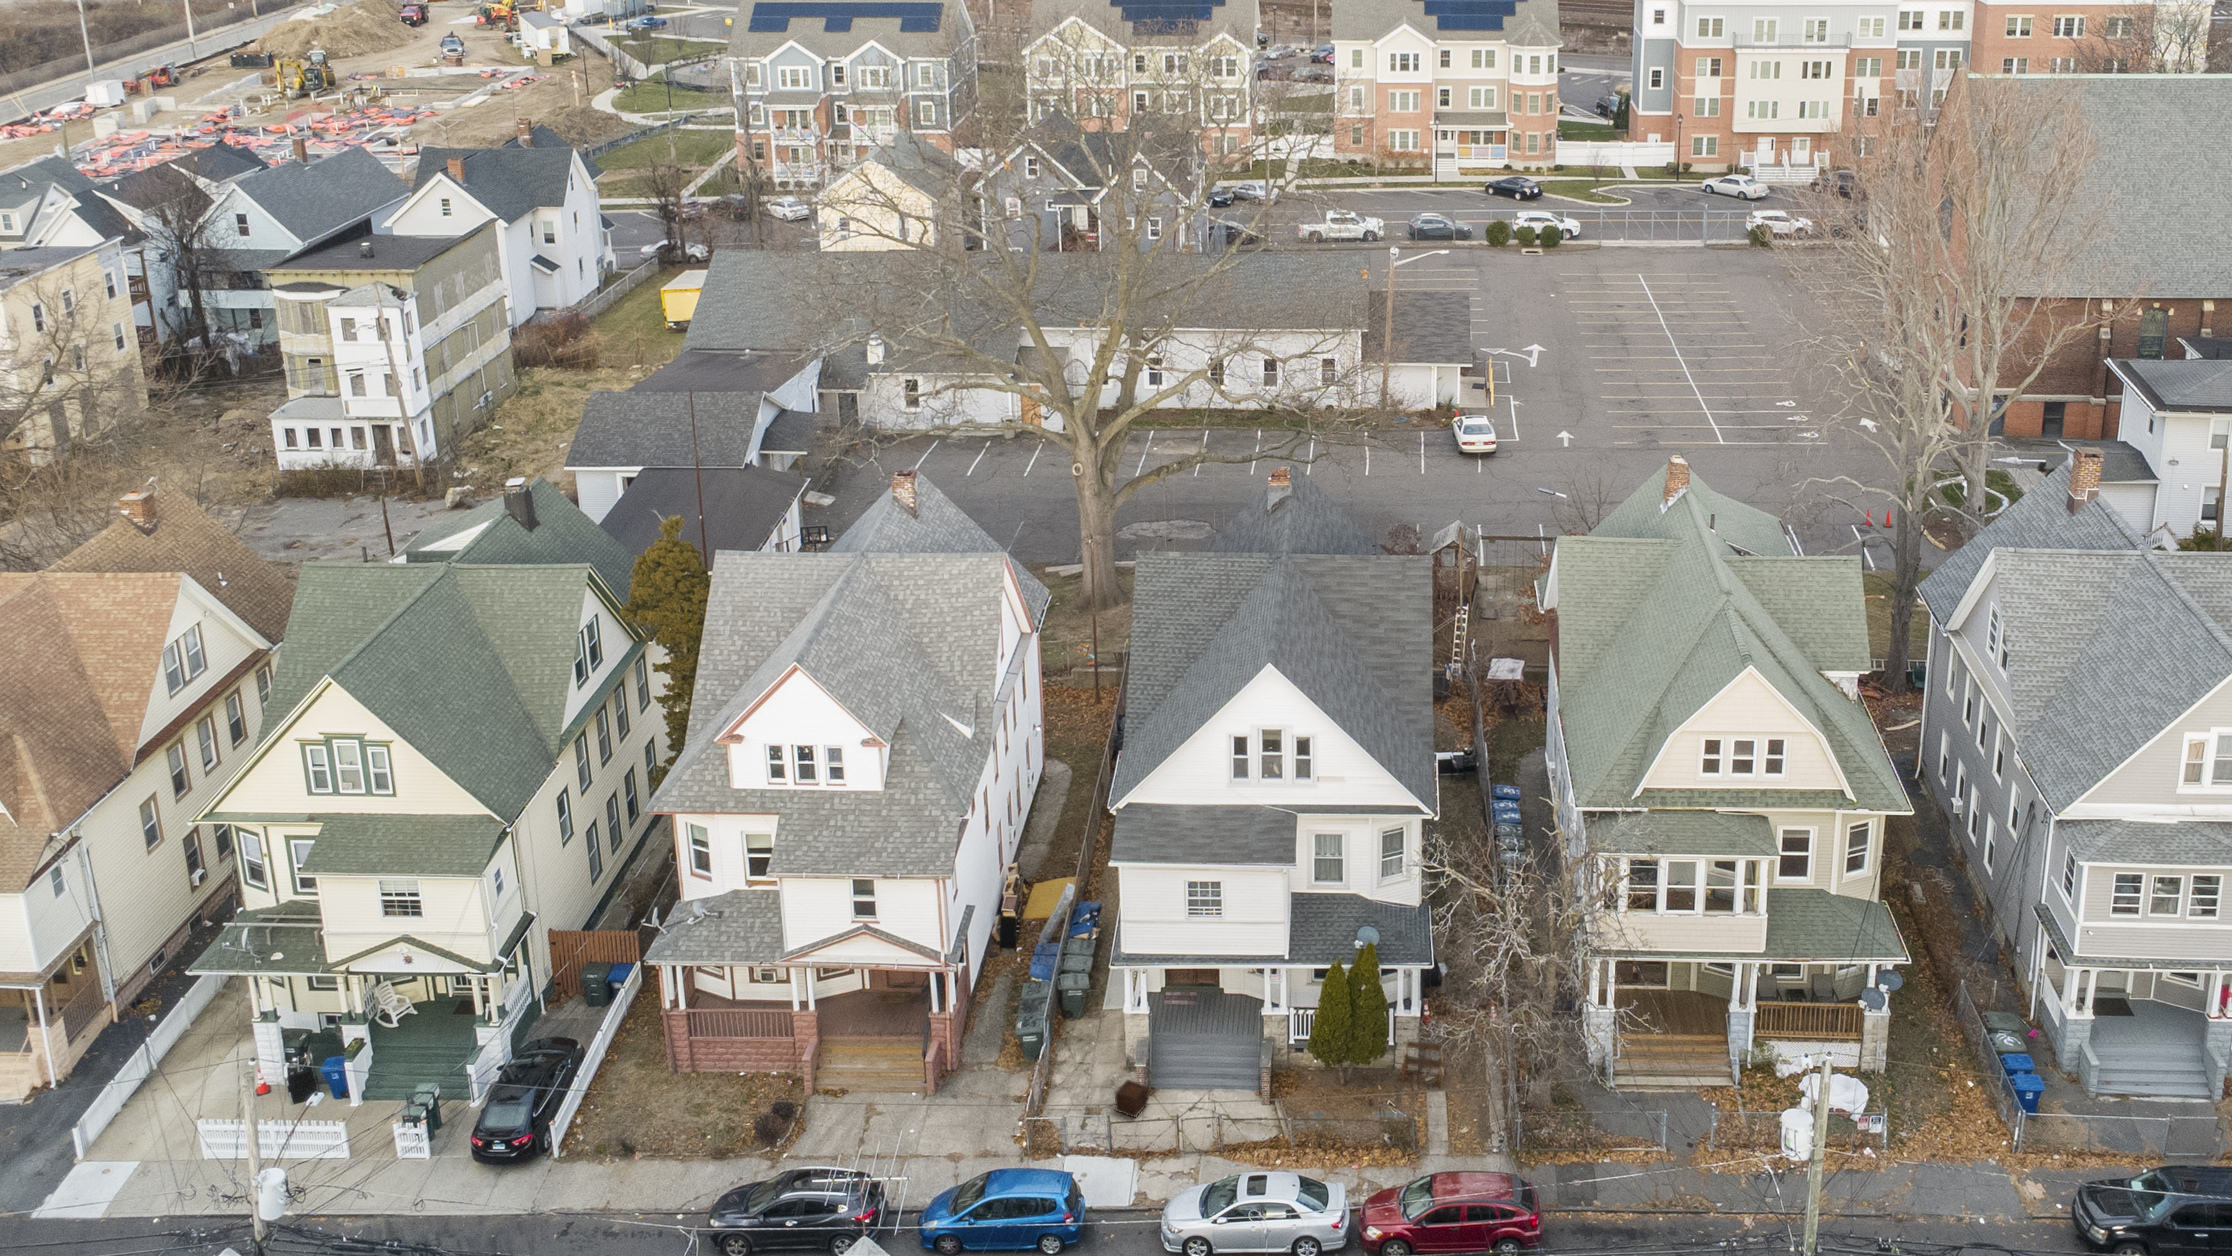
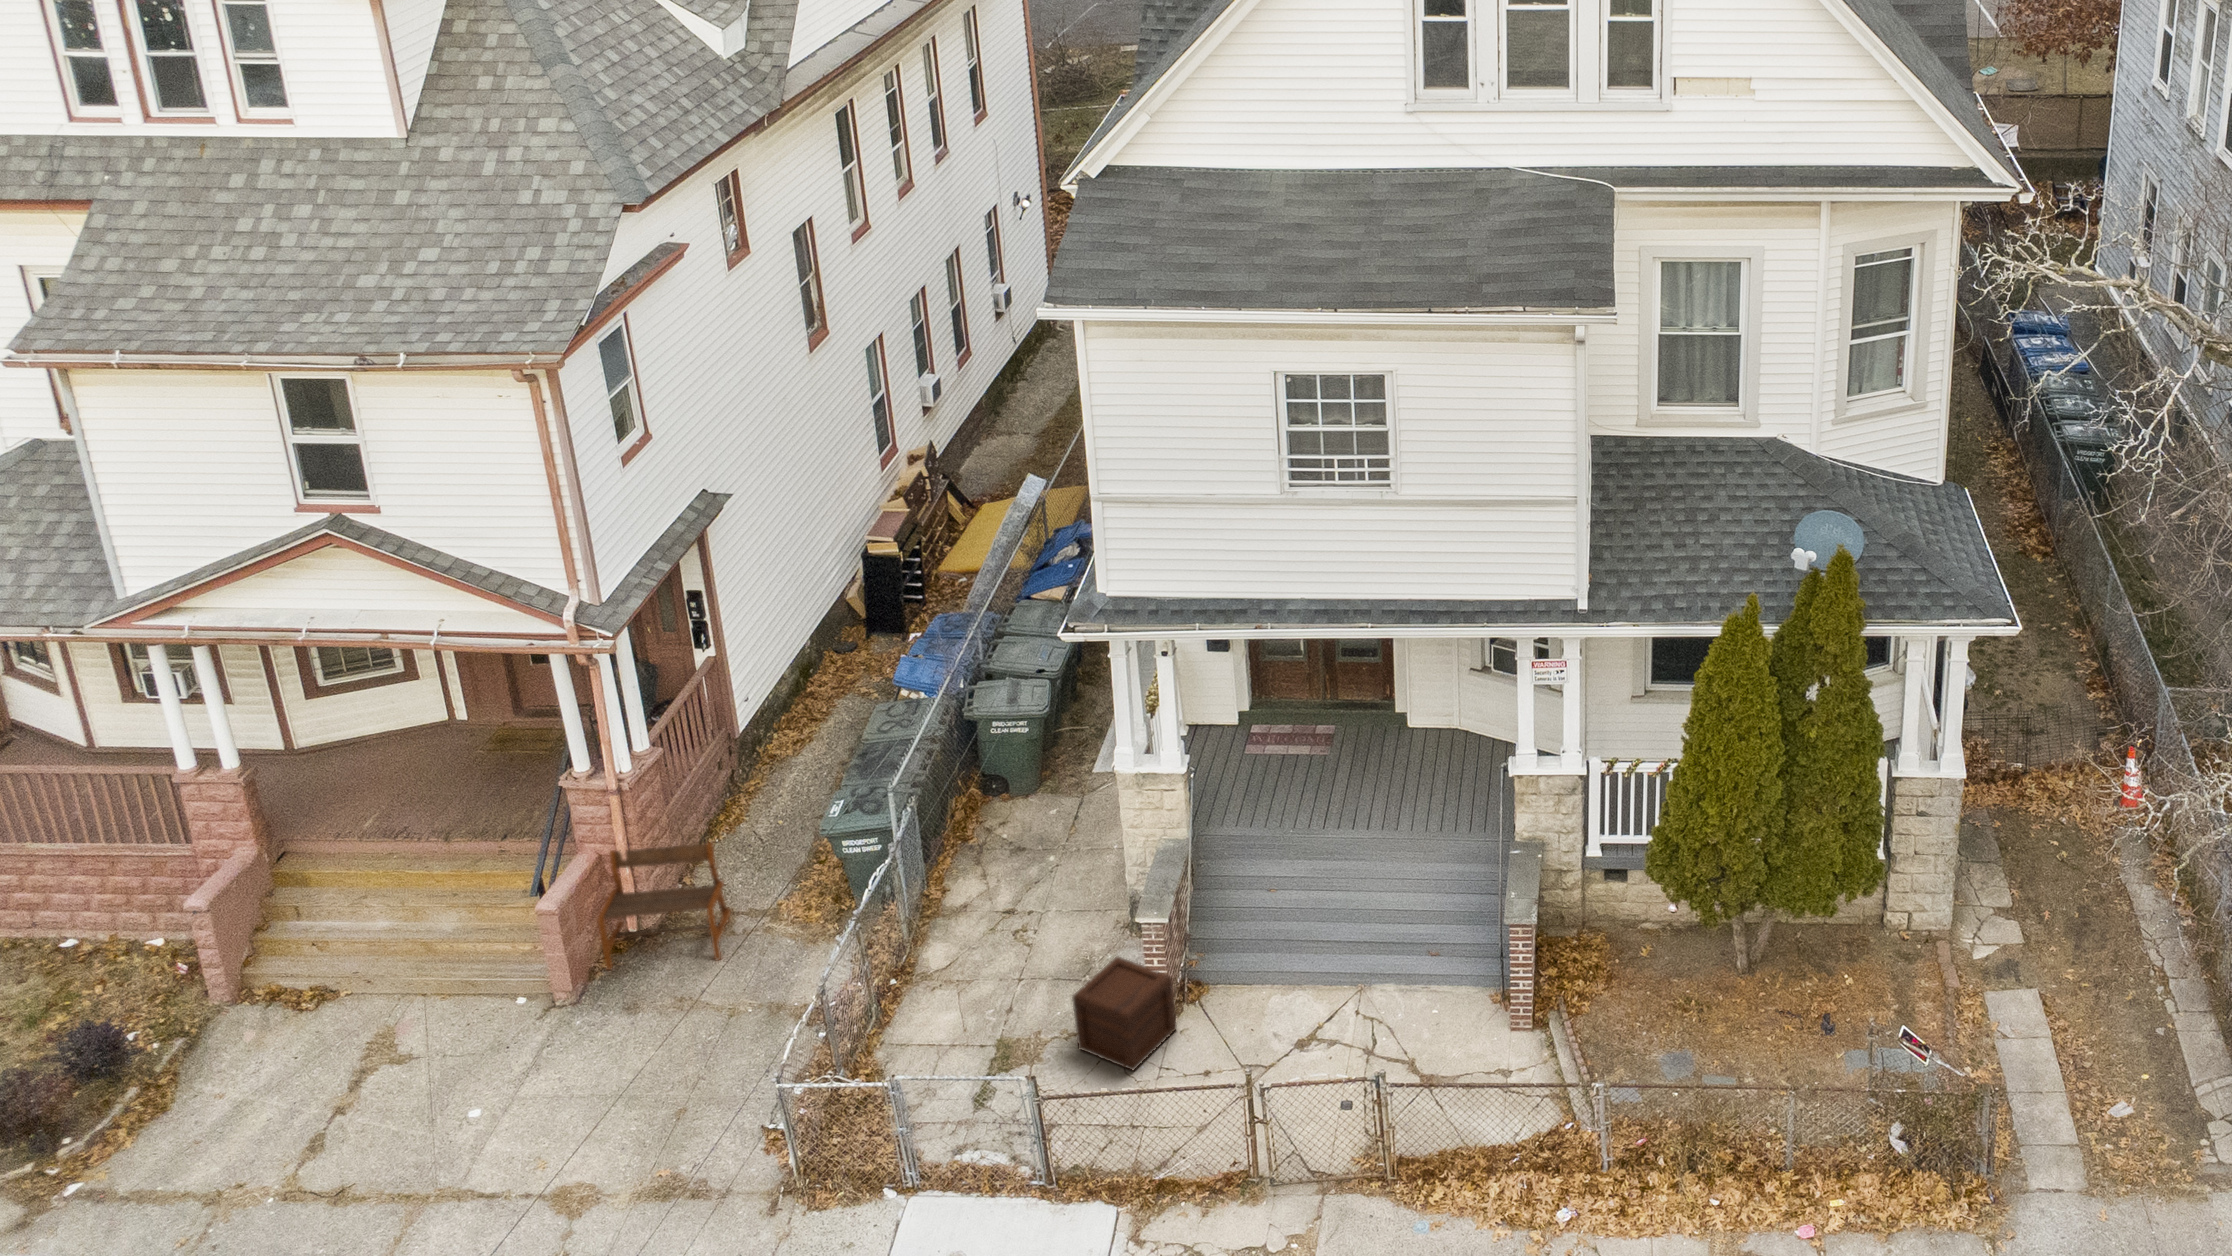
bench: present [1402,1041,1442,1080] -> present [598,842,731,970]

